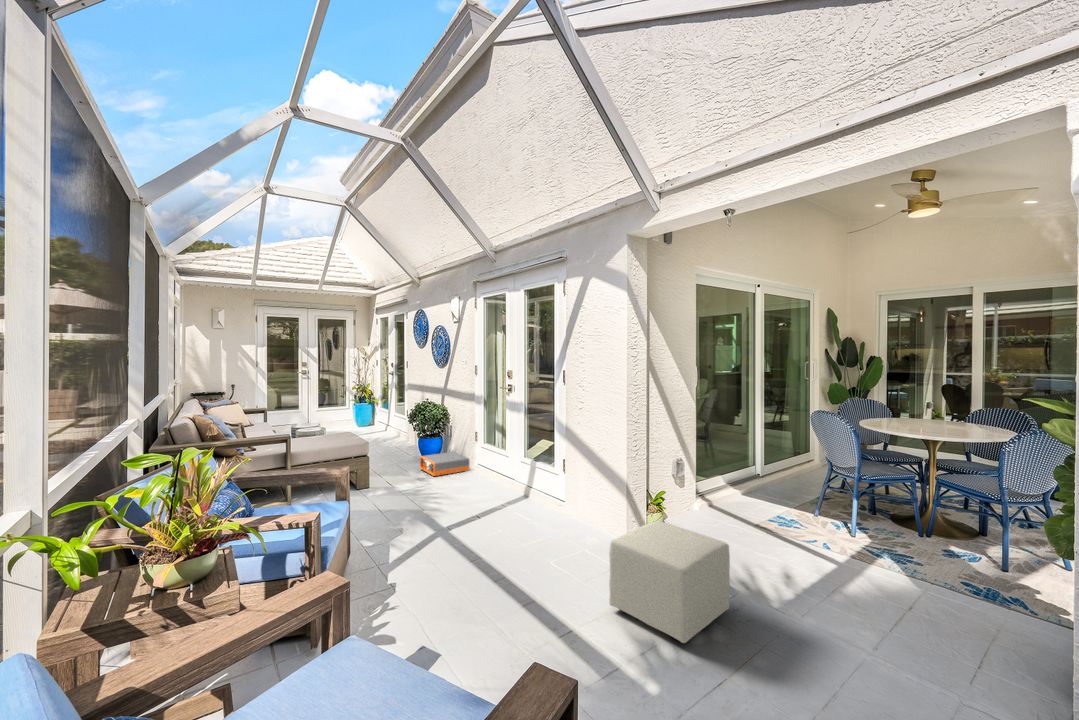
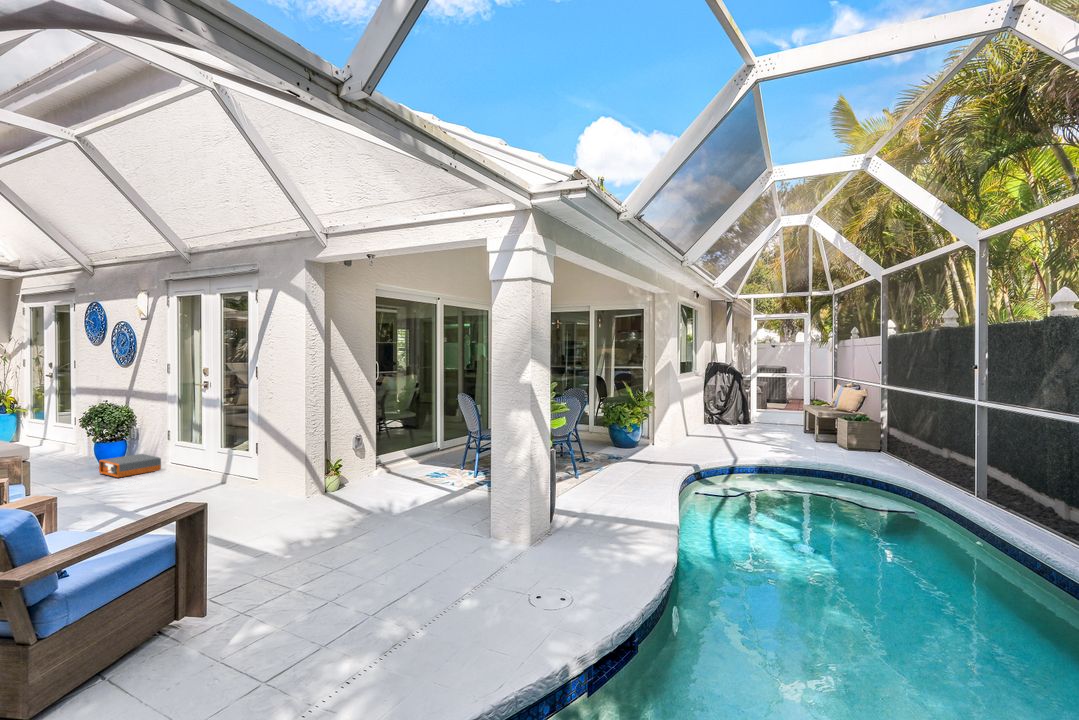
ottoman: present [609,521,730,643] -> none [278,471,363,537]

